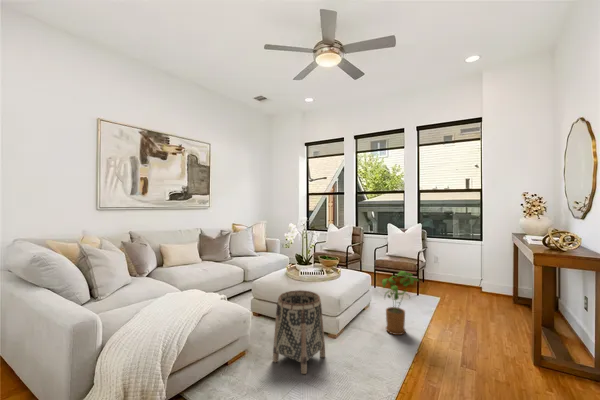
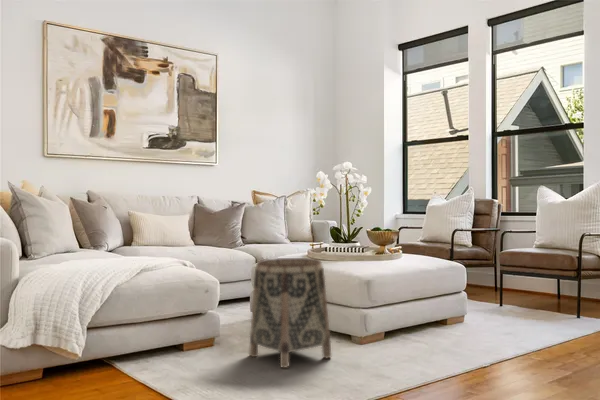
house plant: present [382,271,417,335] -> none [454,239,520,350]

